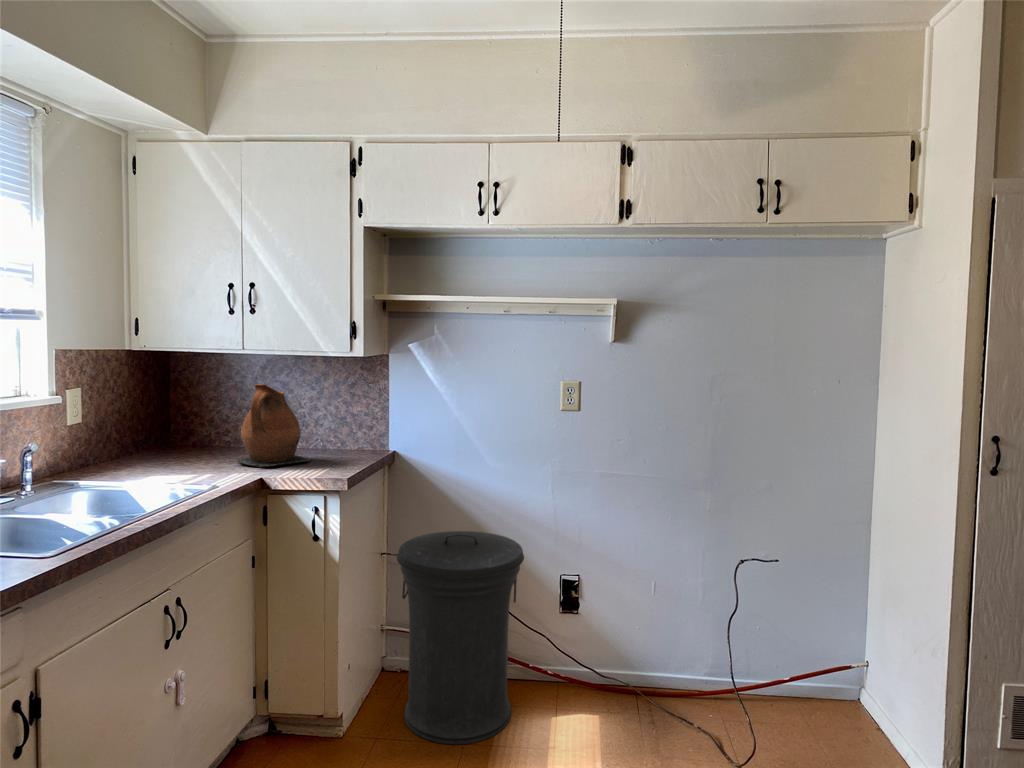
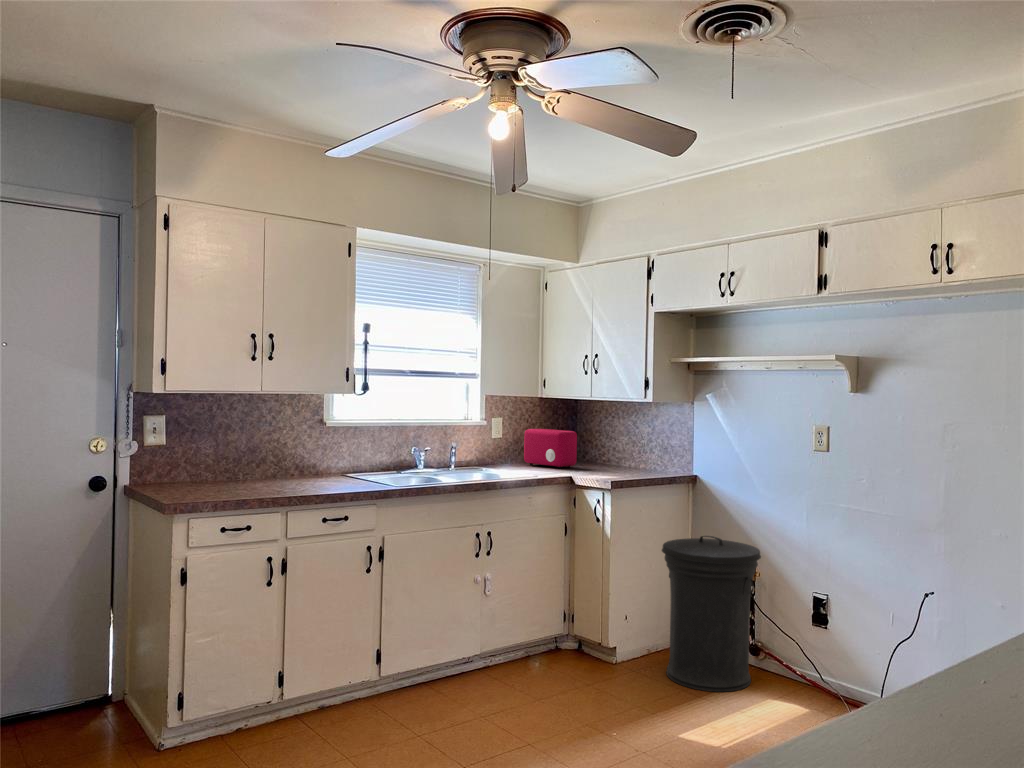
ceramic pitcher: present [237,384,311,467] -> none [576,418,623,474]
toaster: none [120,401,219,462] -> present [524,429,577,469]

